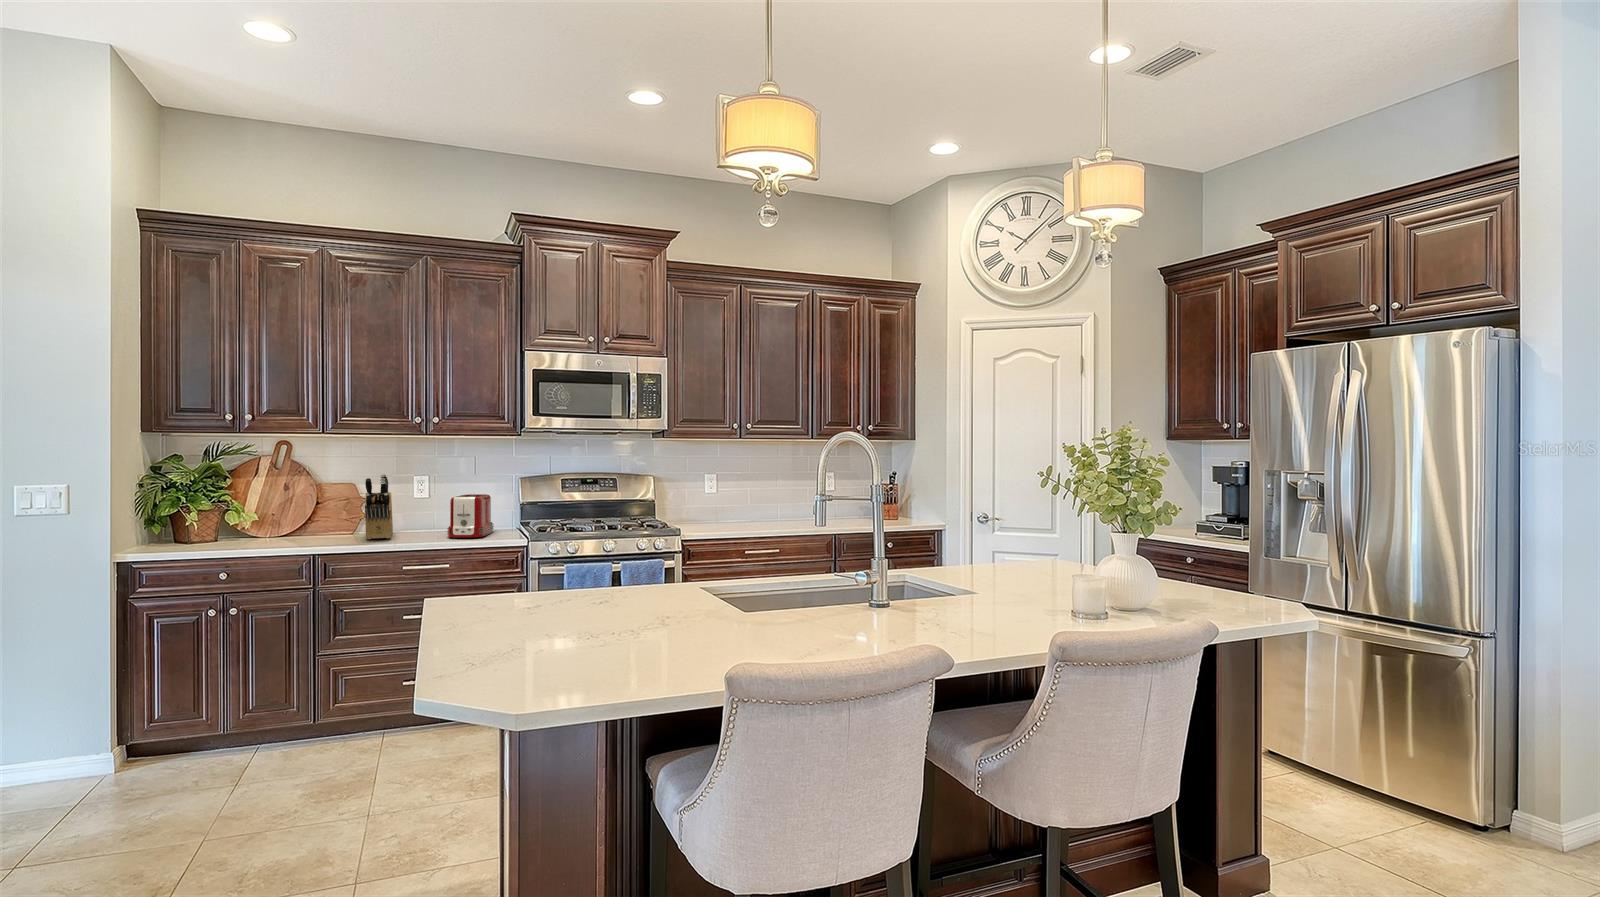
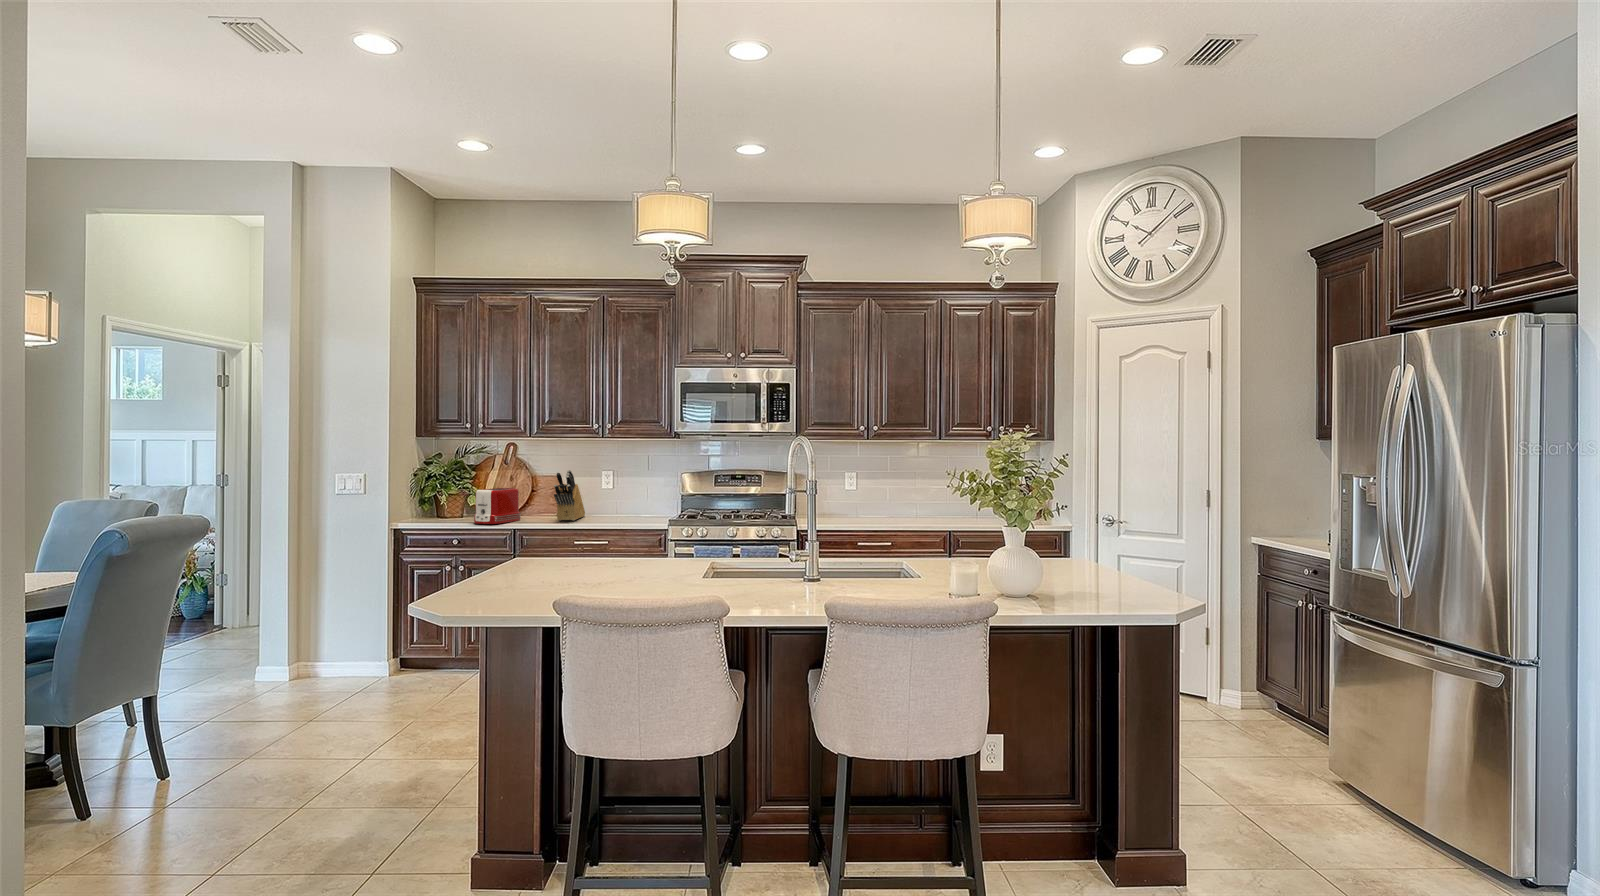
toaster: present [447,494,494,538] -> present [474,488,521,524]

